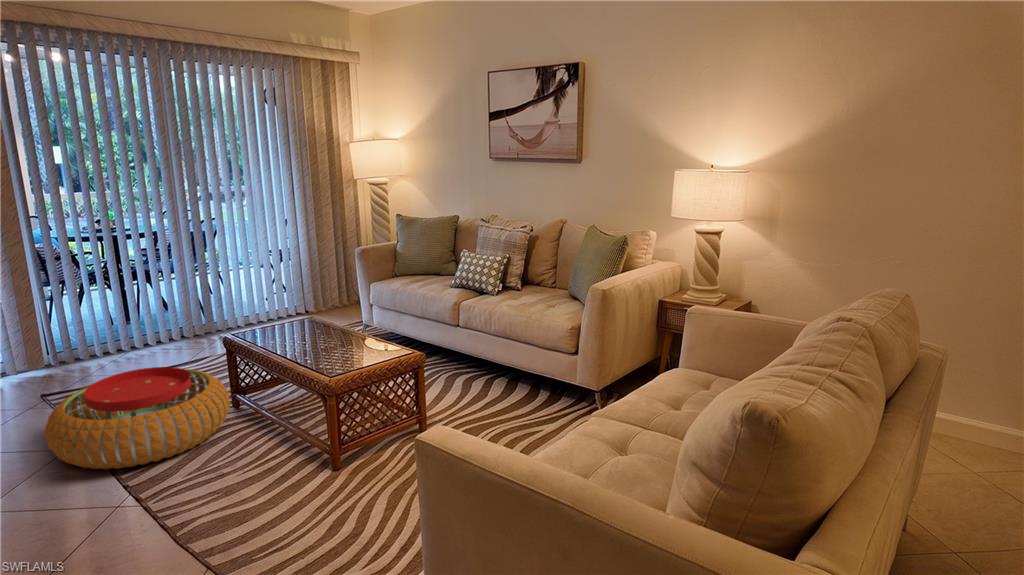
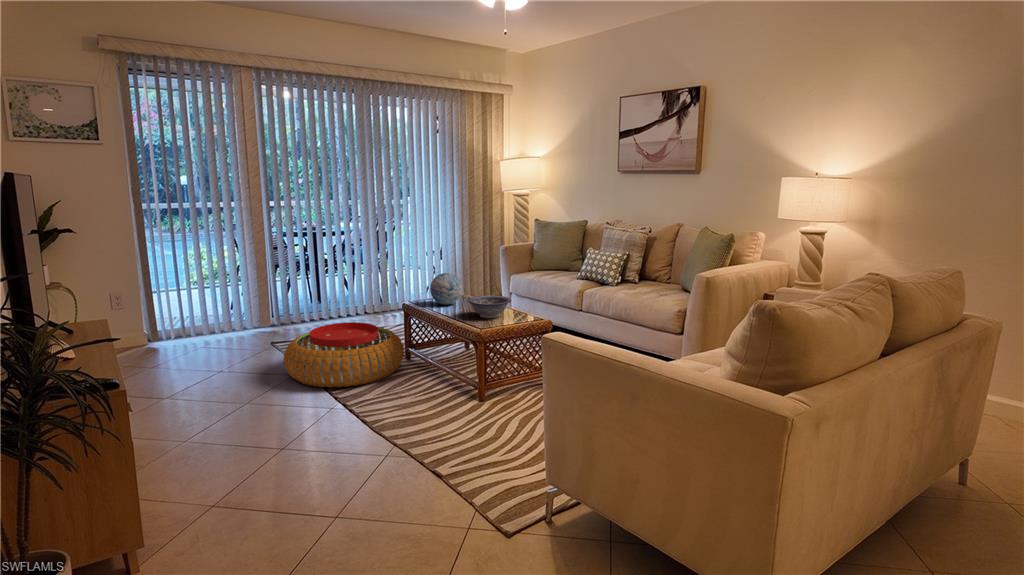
decorative orb: none [262,295,305,336] -> present [430,273,462,305]
decorative bowl: none [311,324,370,356] -> present [468,295,511,318]

